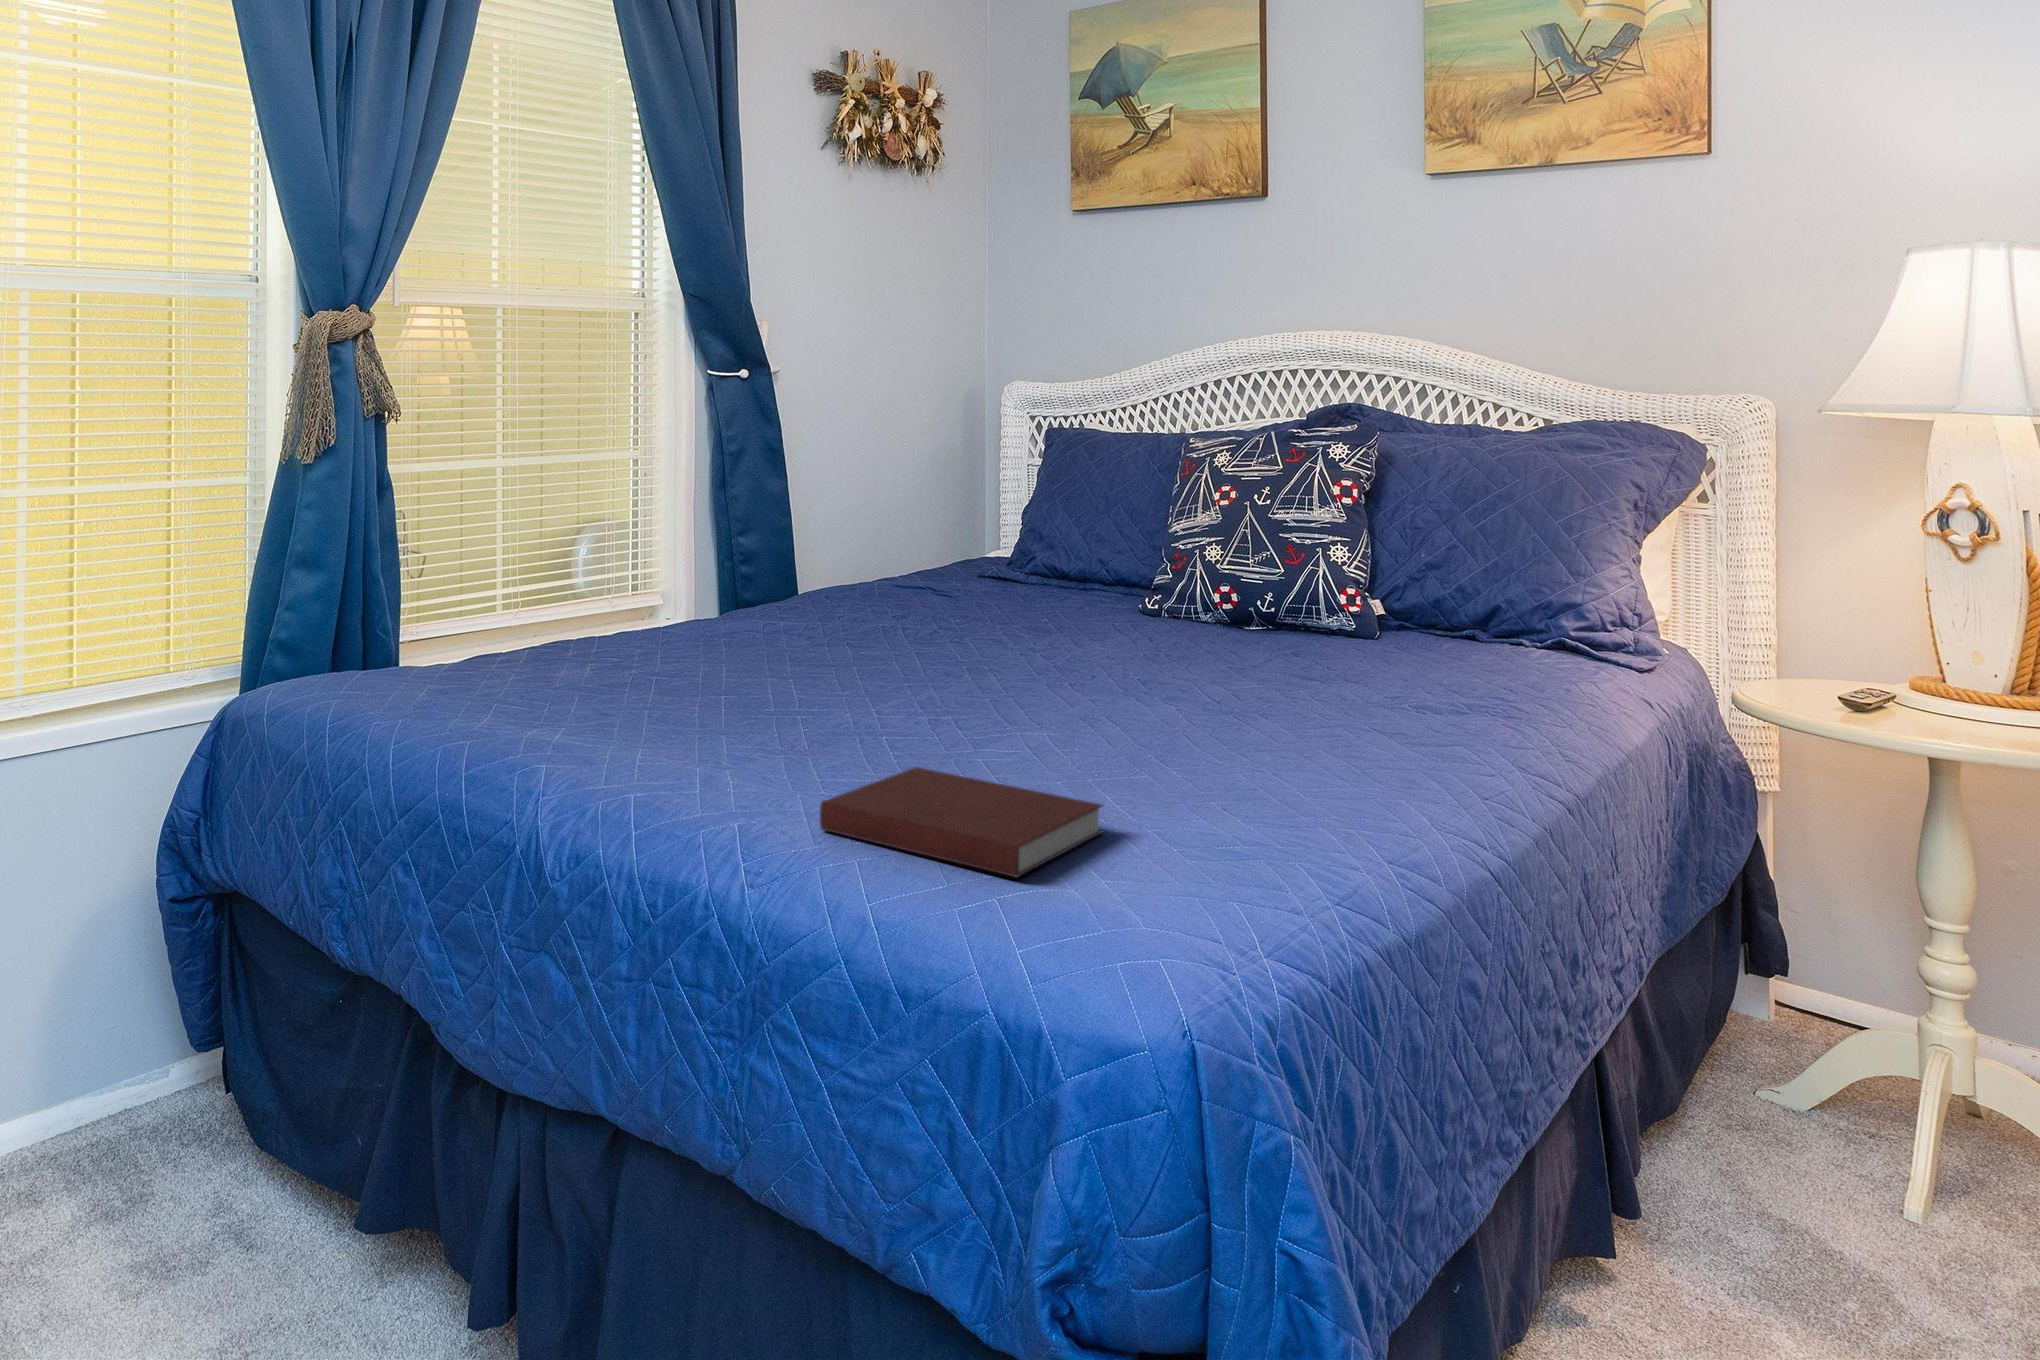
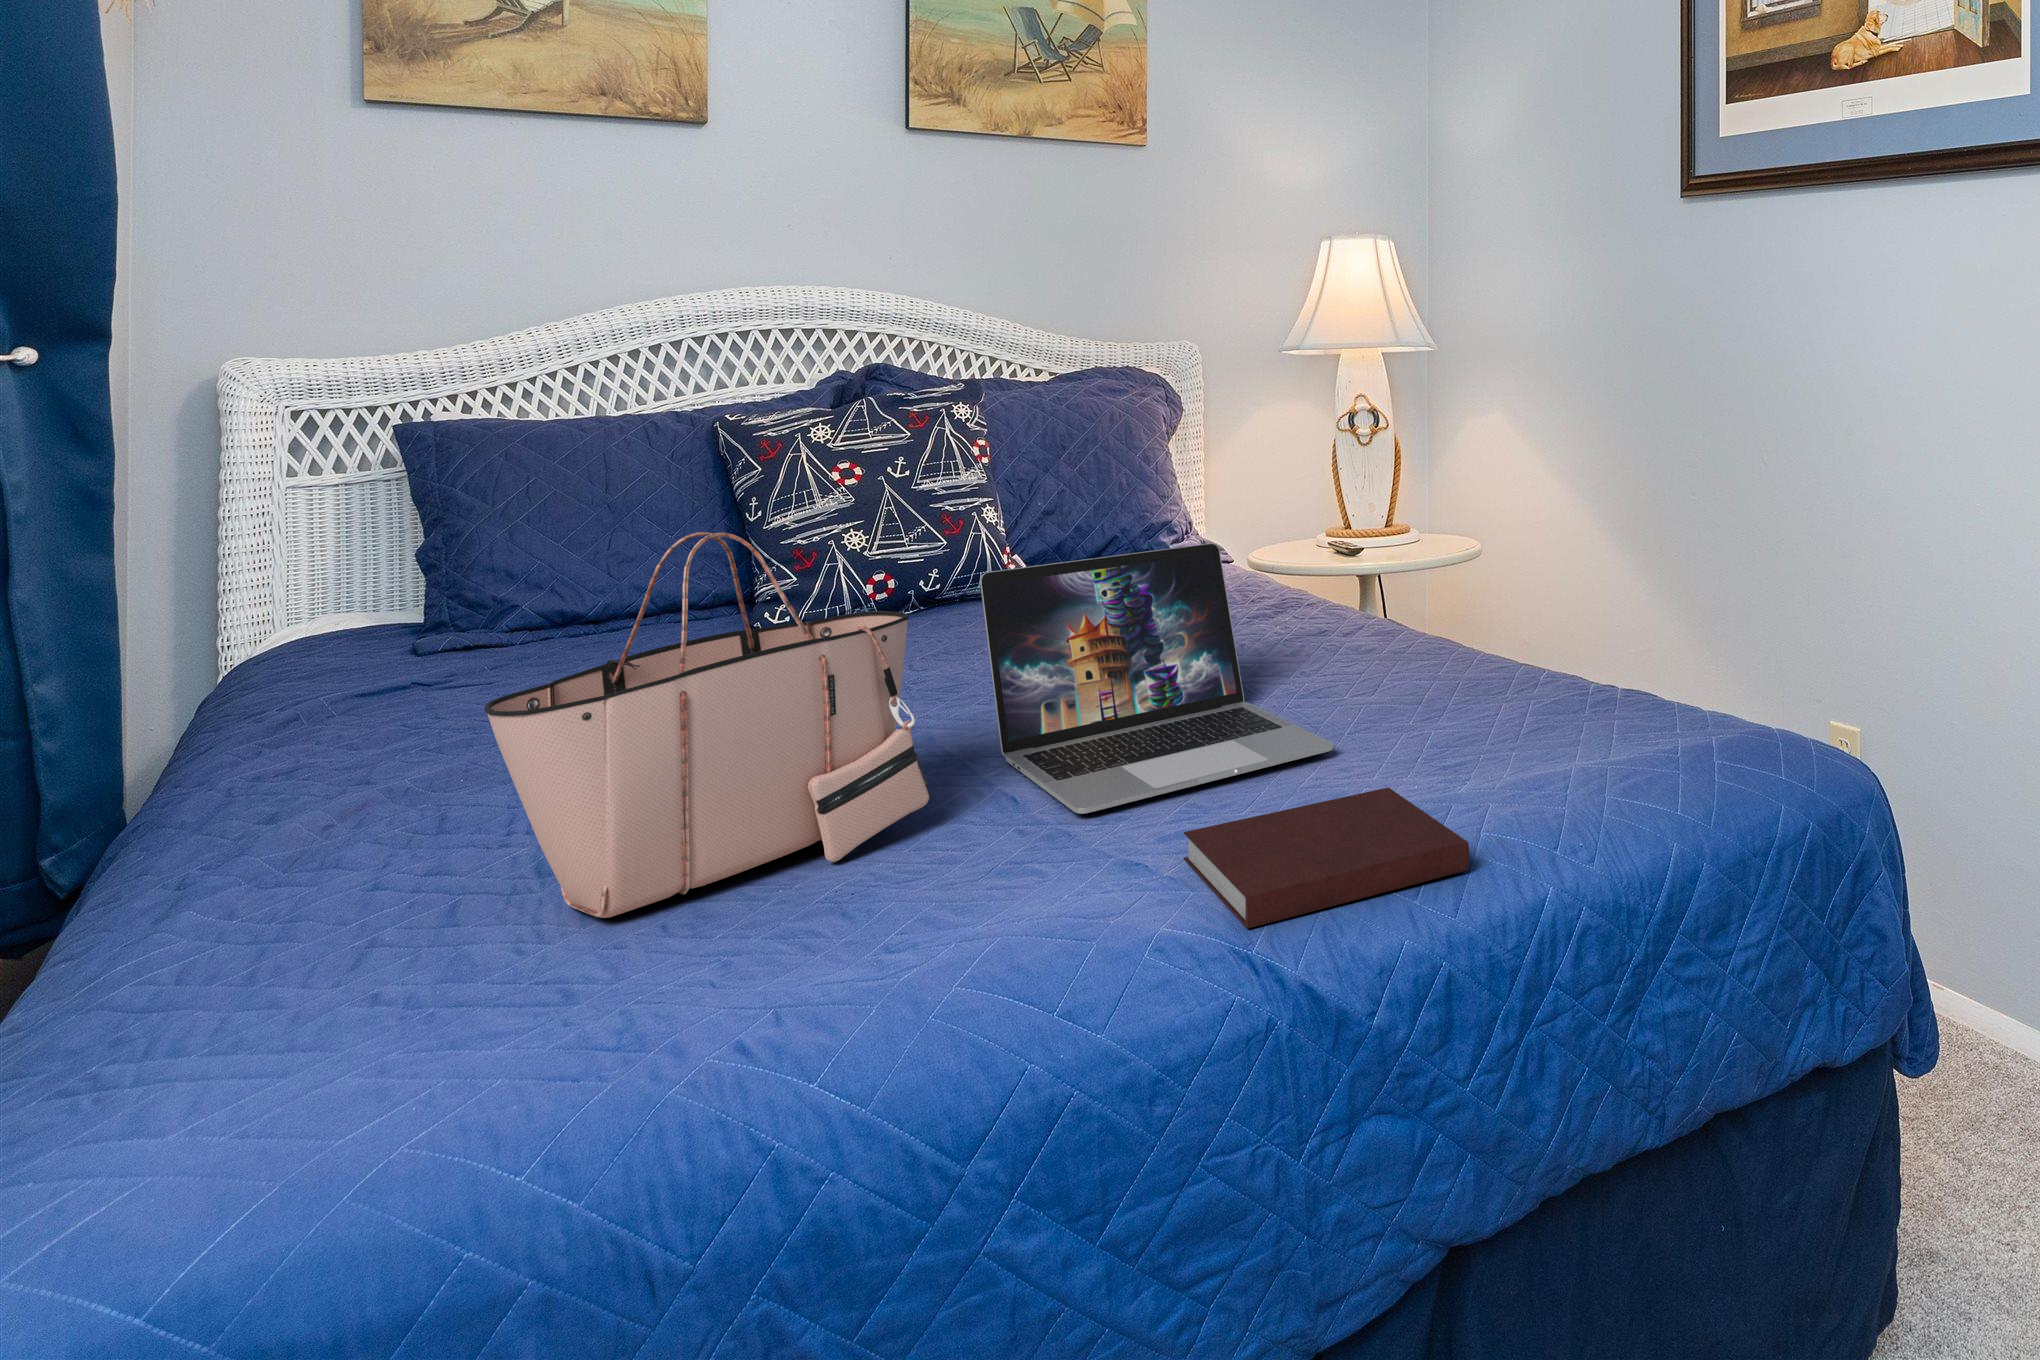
tote bag: none [639,469,896,719] -> present [484,532,929,918]
laptop: none [937,551,1261,784] -> present [980,543,1333,814]

